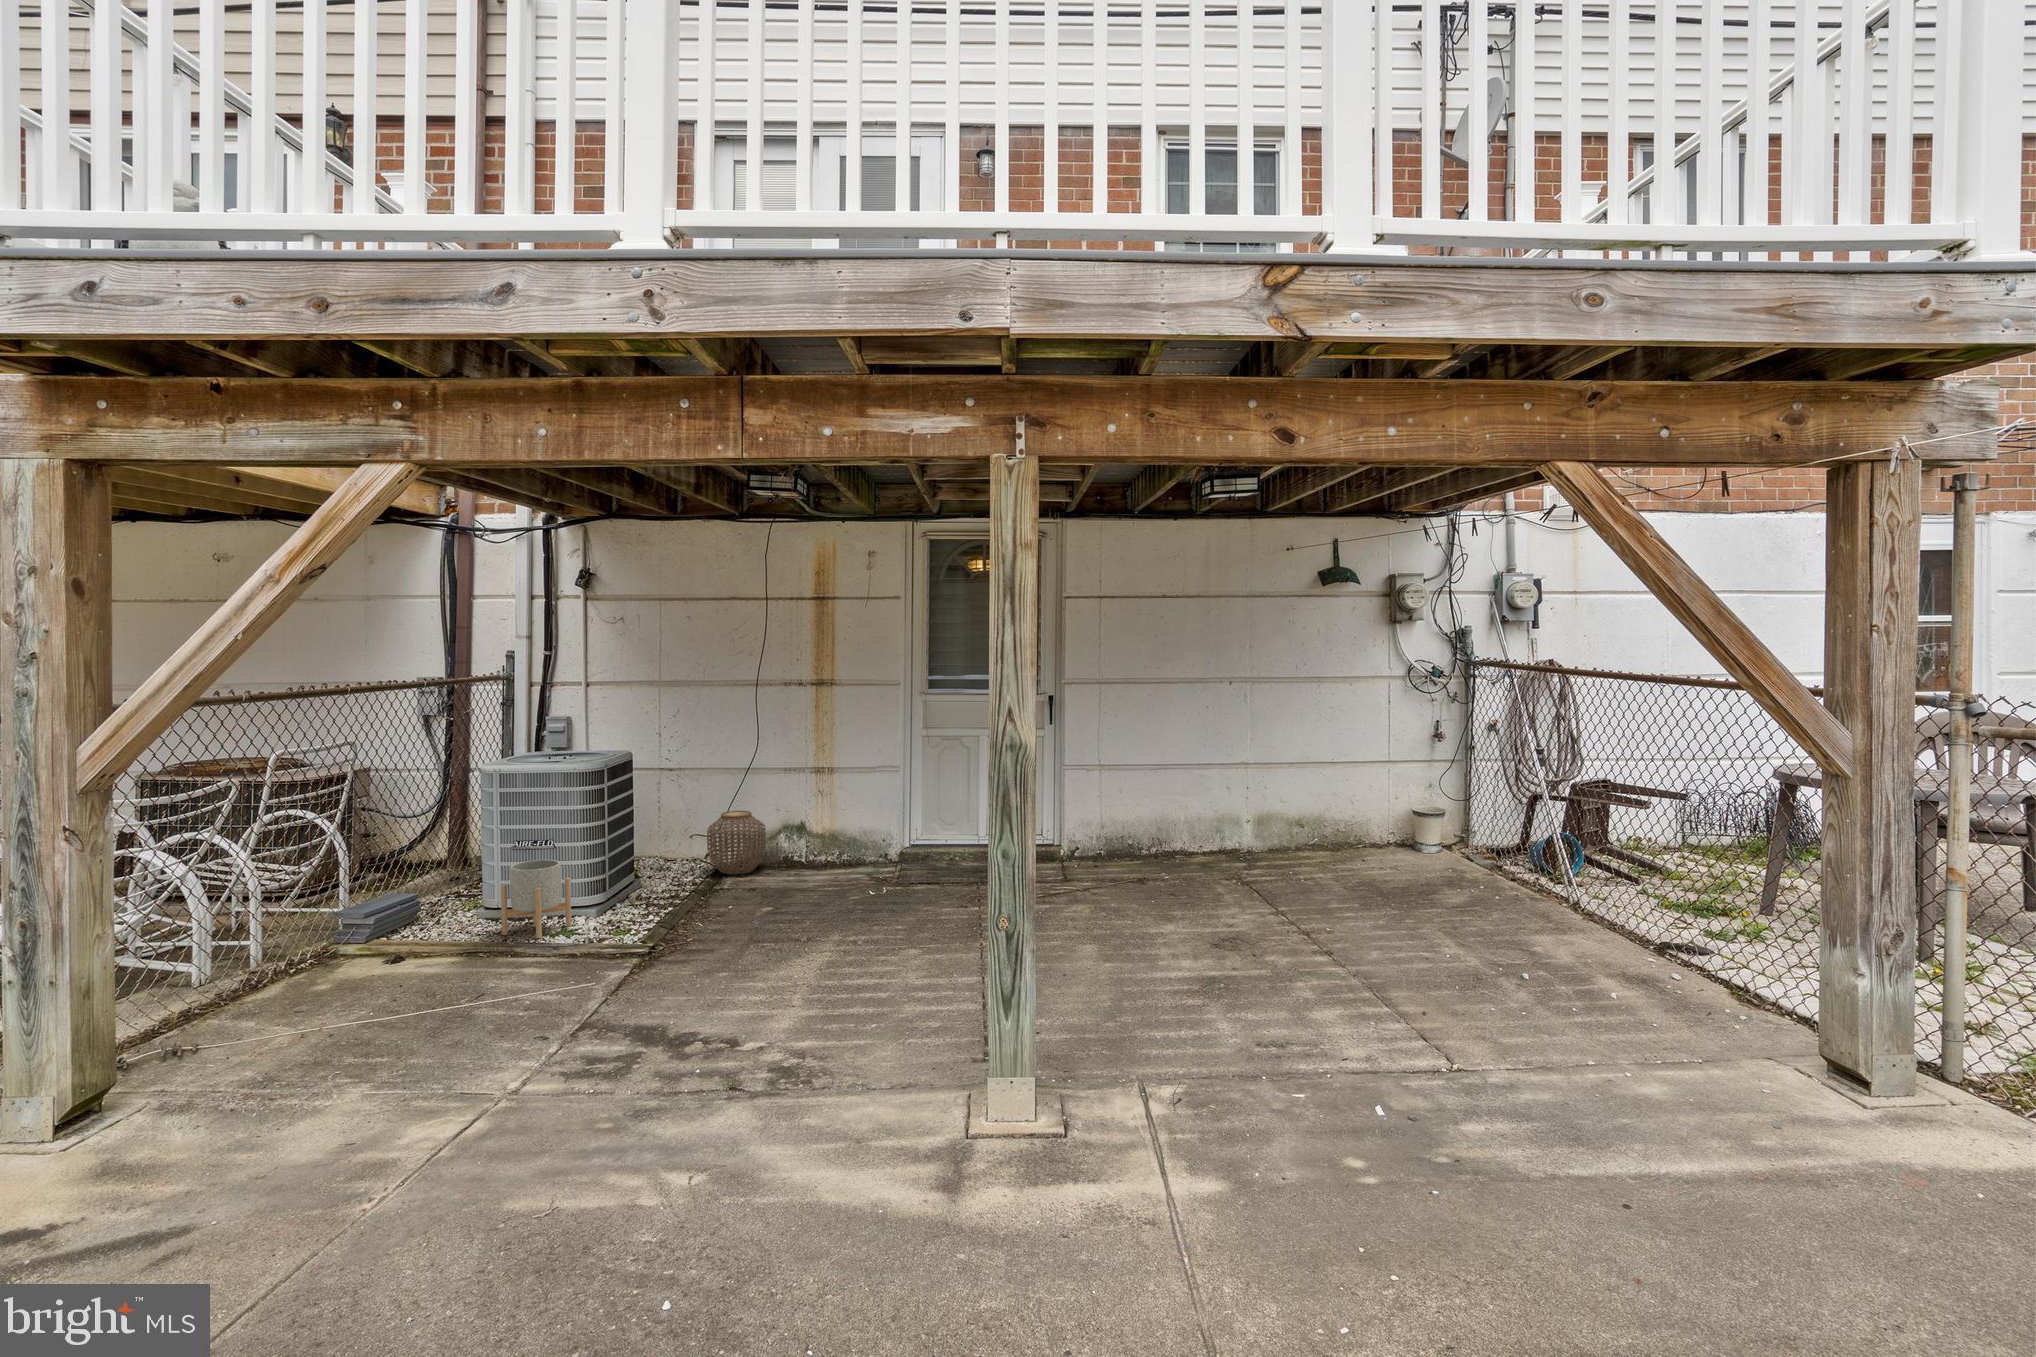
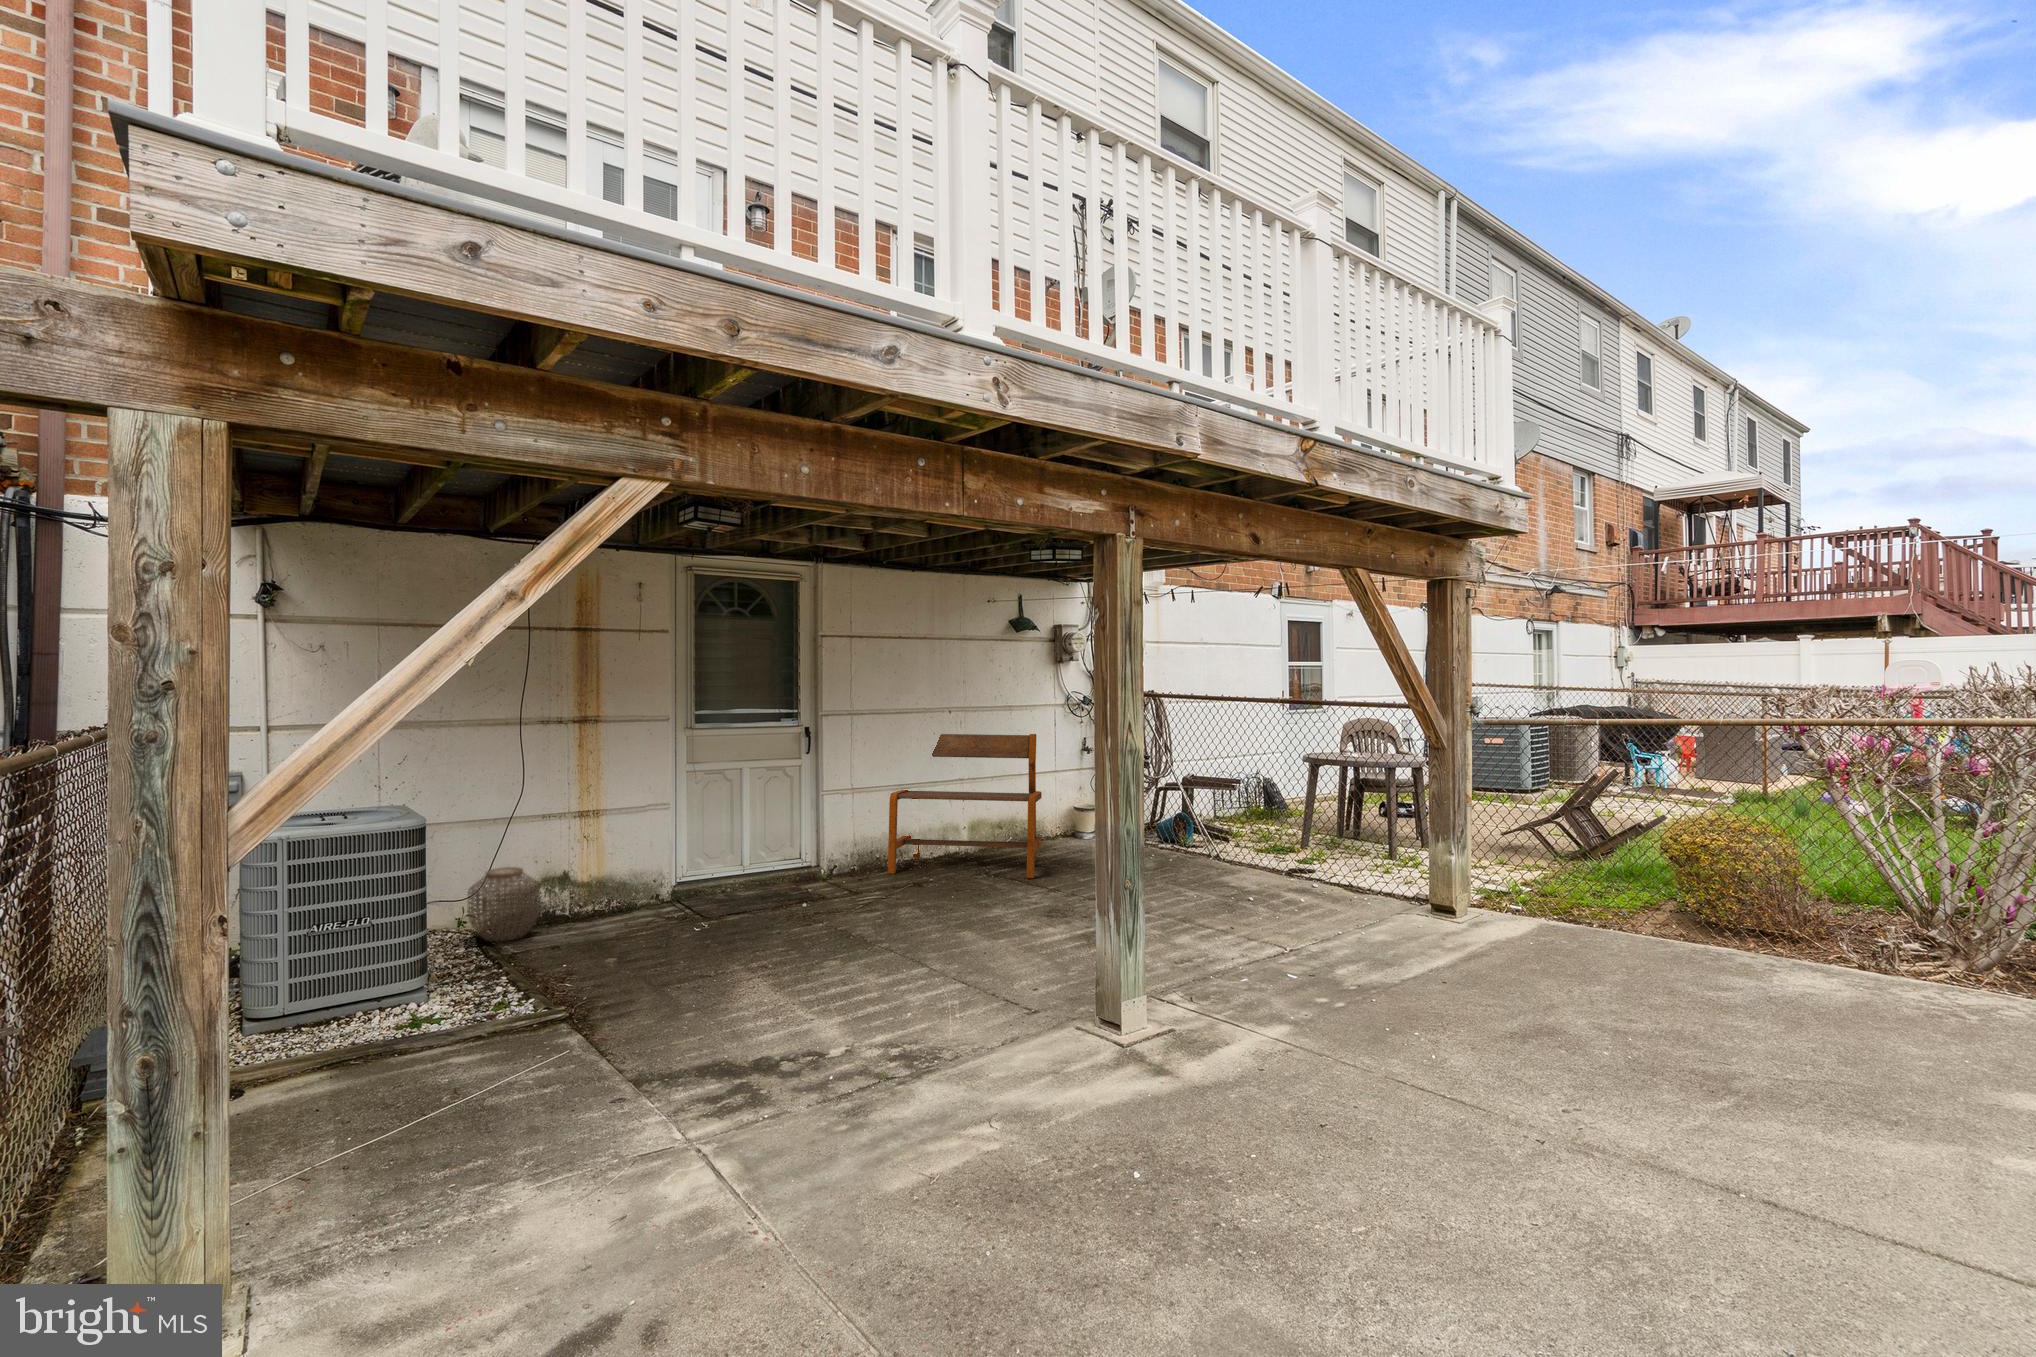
bench: none [1133,707,1329,895] -> present [888,734,1042,878]
planter: present [501,860,571,938] -> none [341,943,419,1046]

